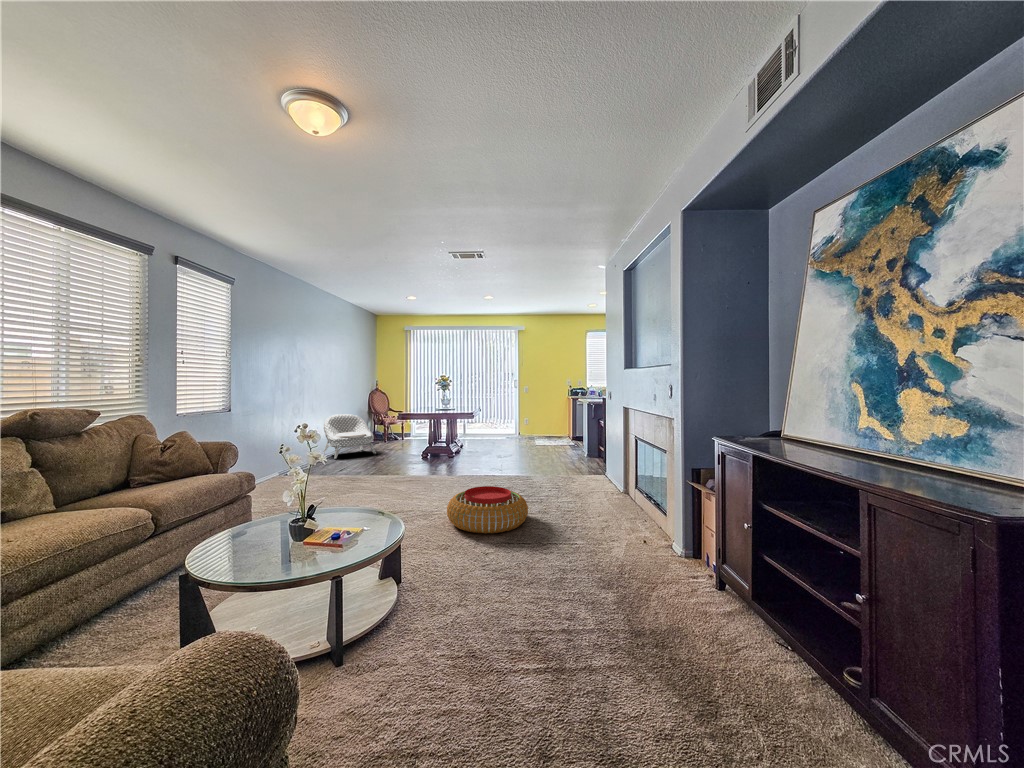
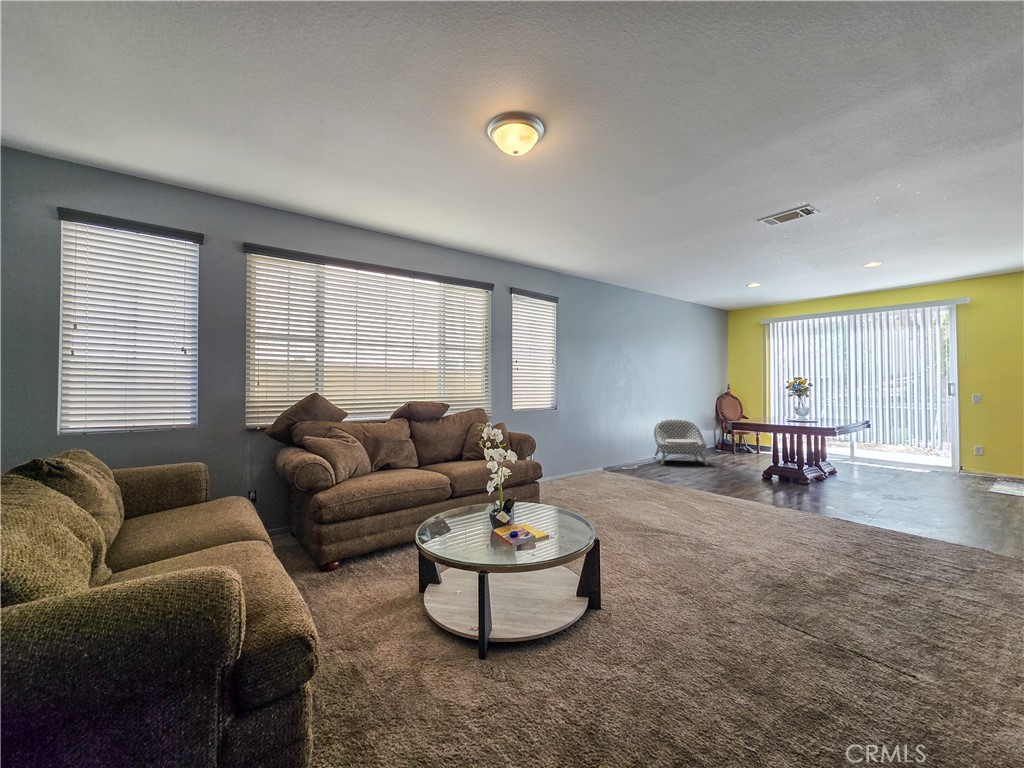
pouf: present [447,486,528,533] -> none [715,524,854,602]

